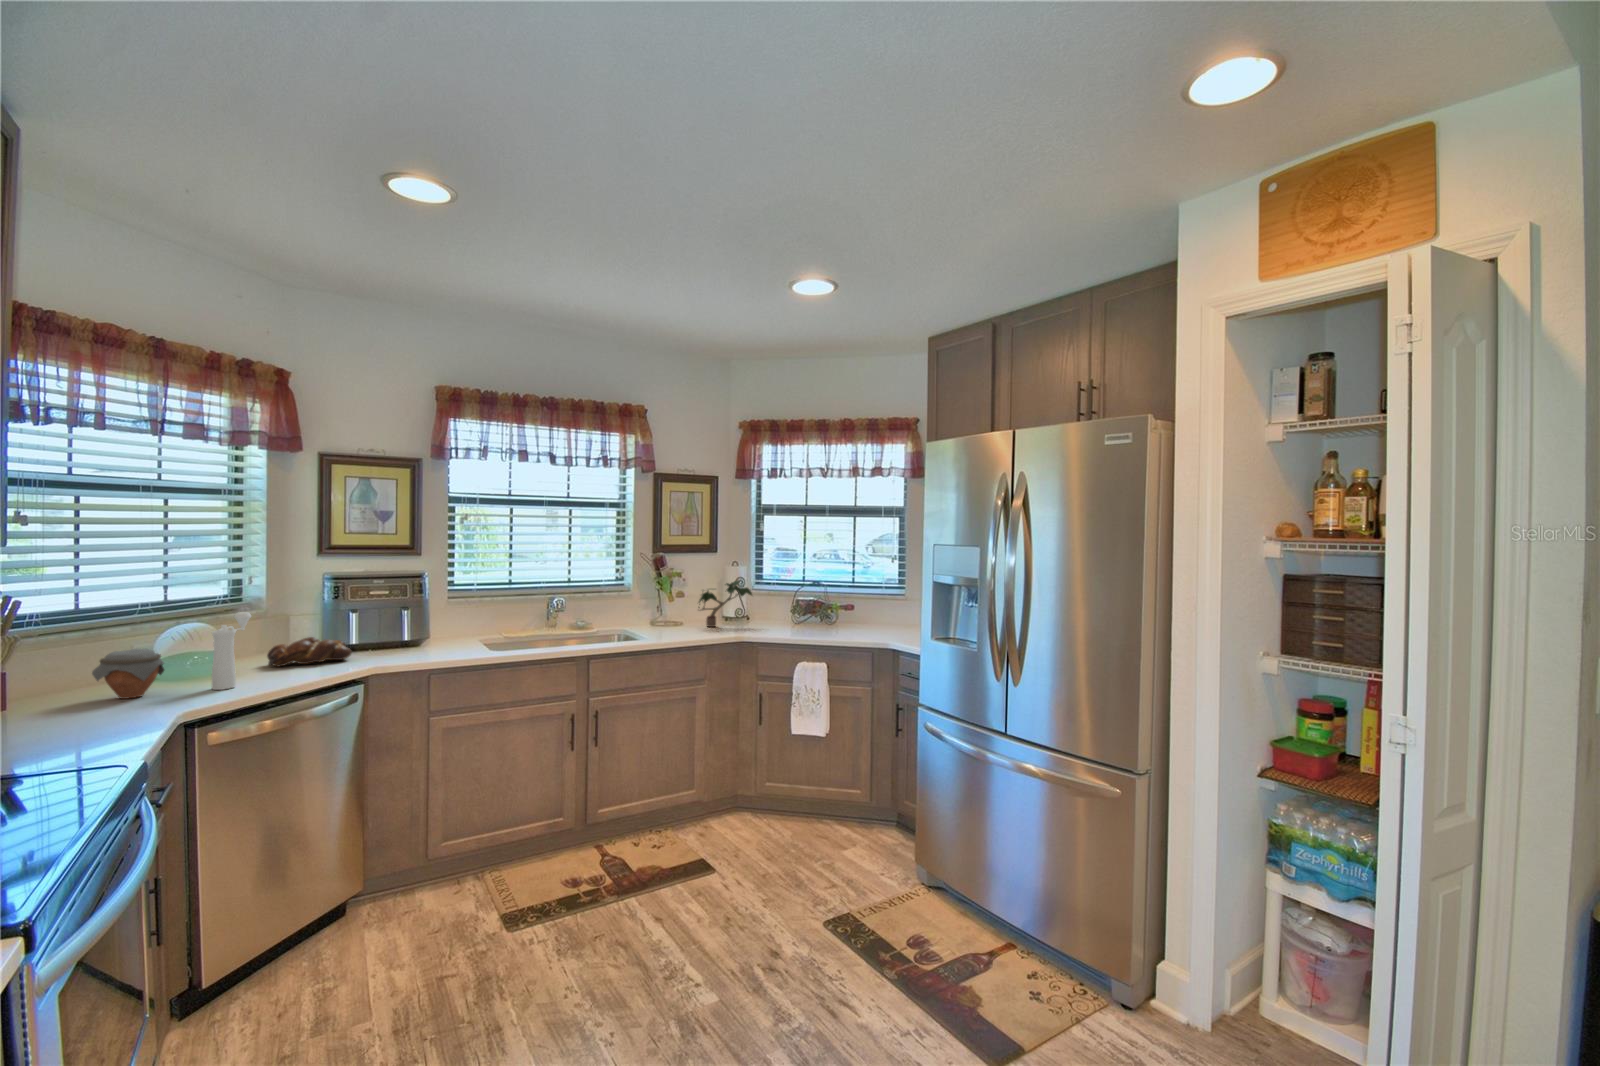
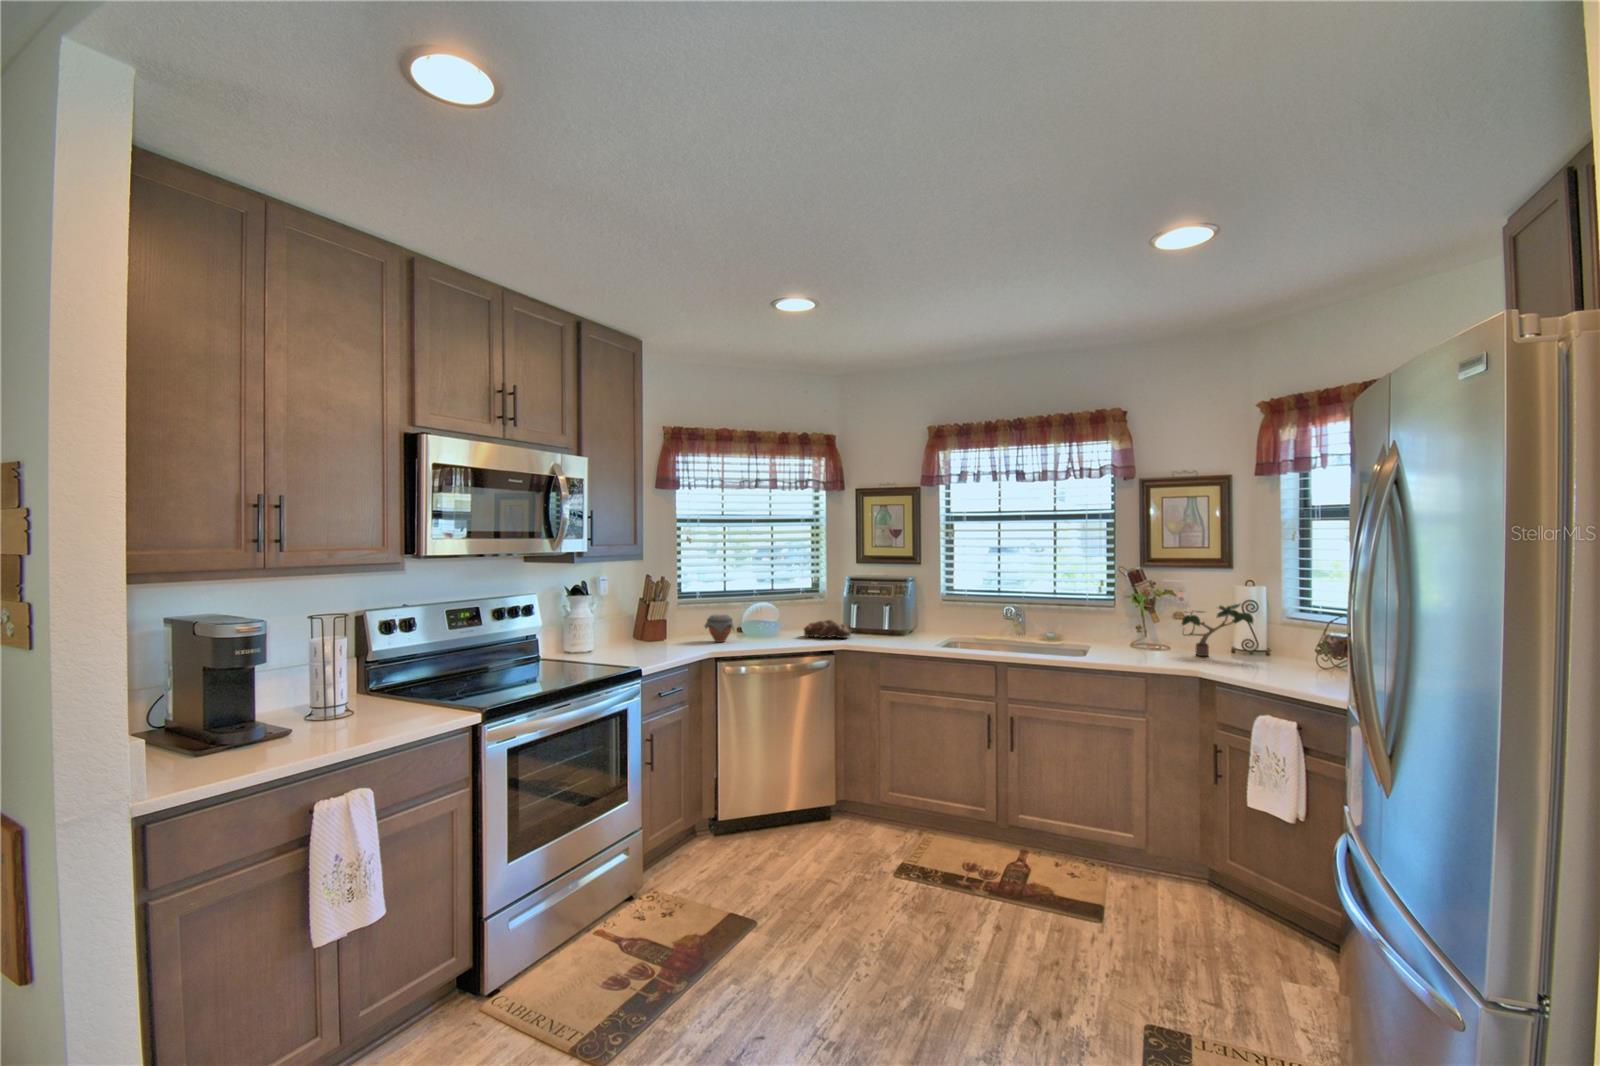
pepper mill: present [212,612,251,690] -> none [751,598,779,645]

